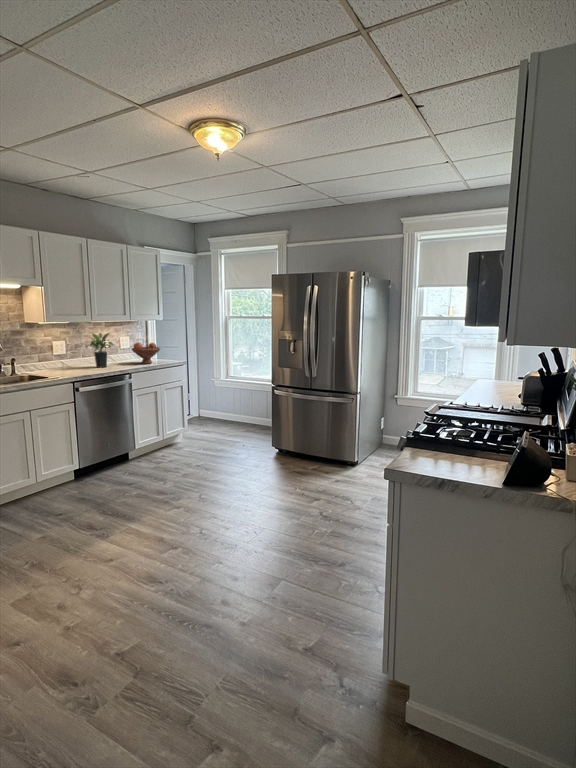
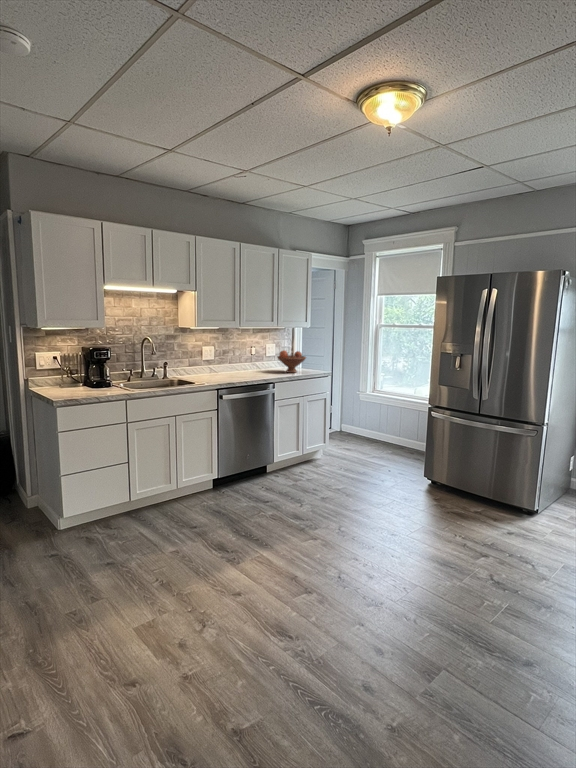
potted plant: present [86,333,114,368] -> none [231,339,262,375]

